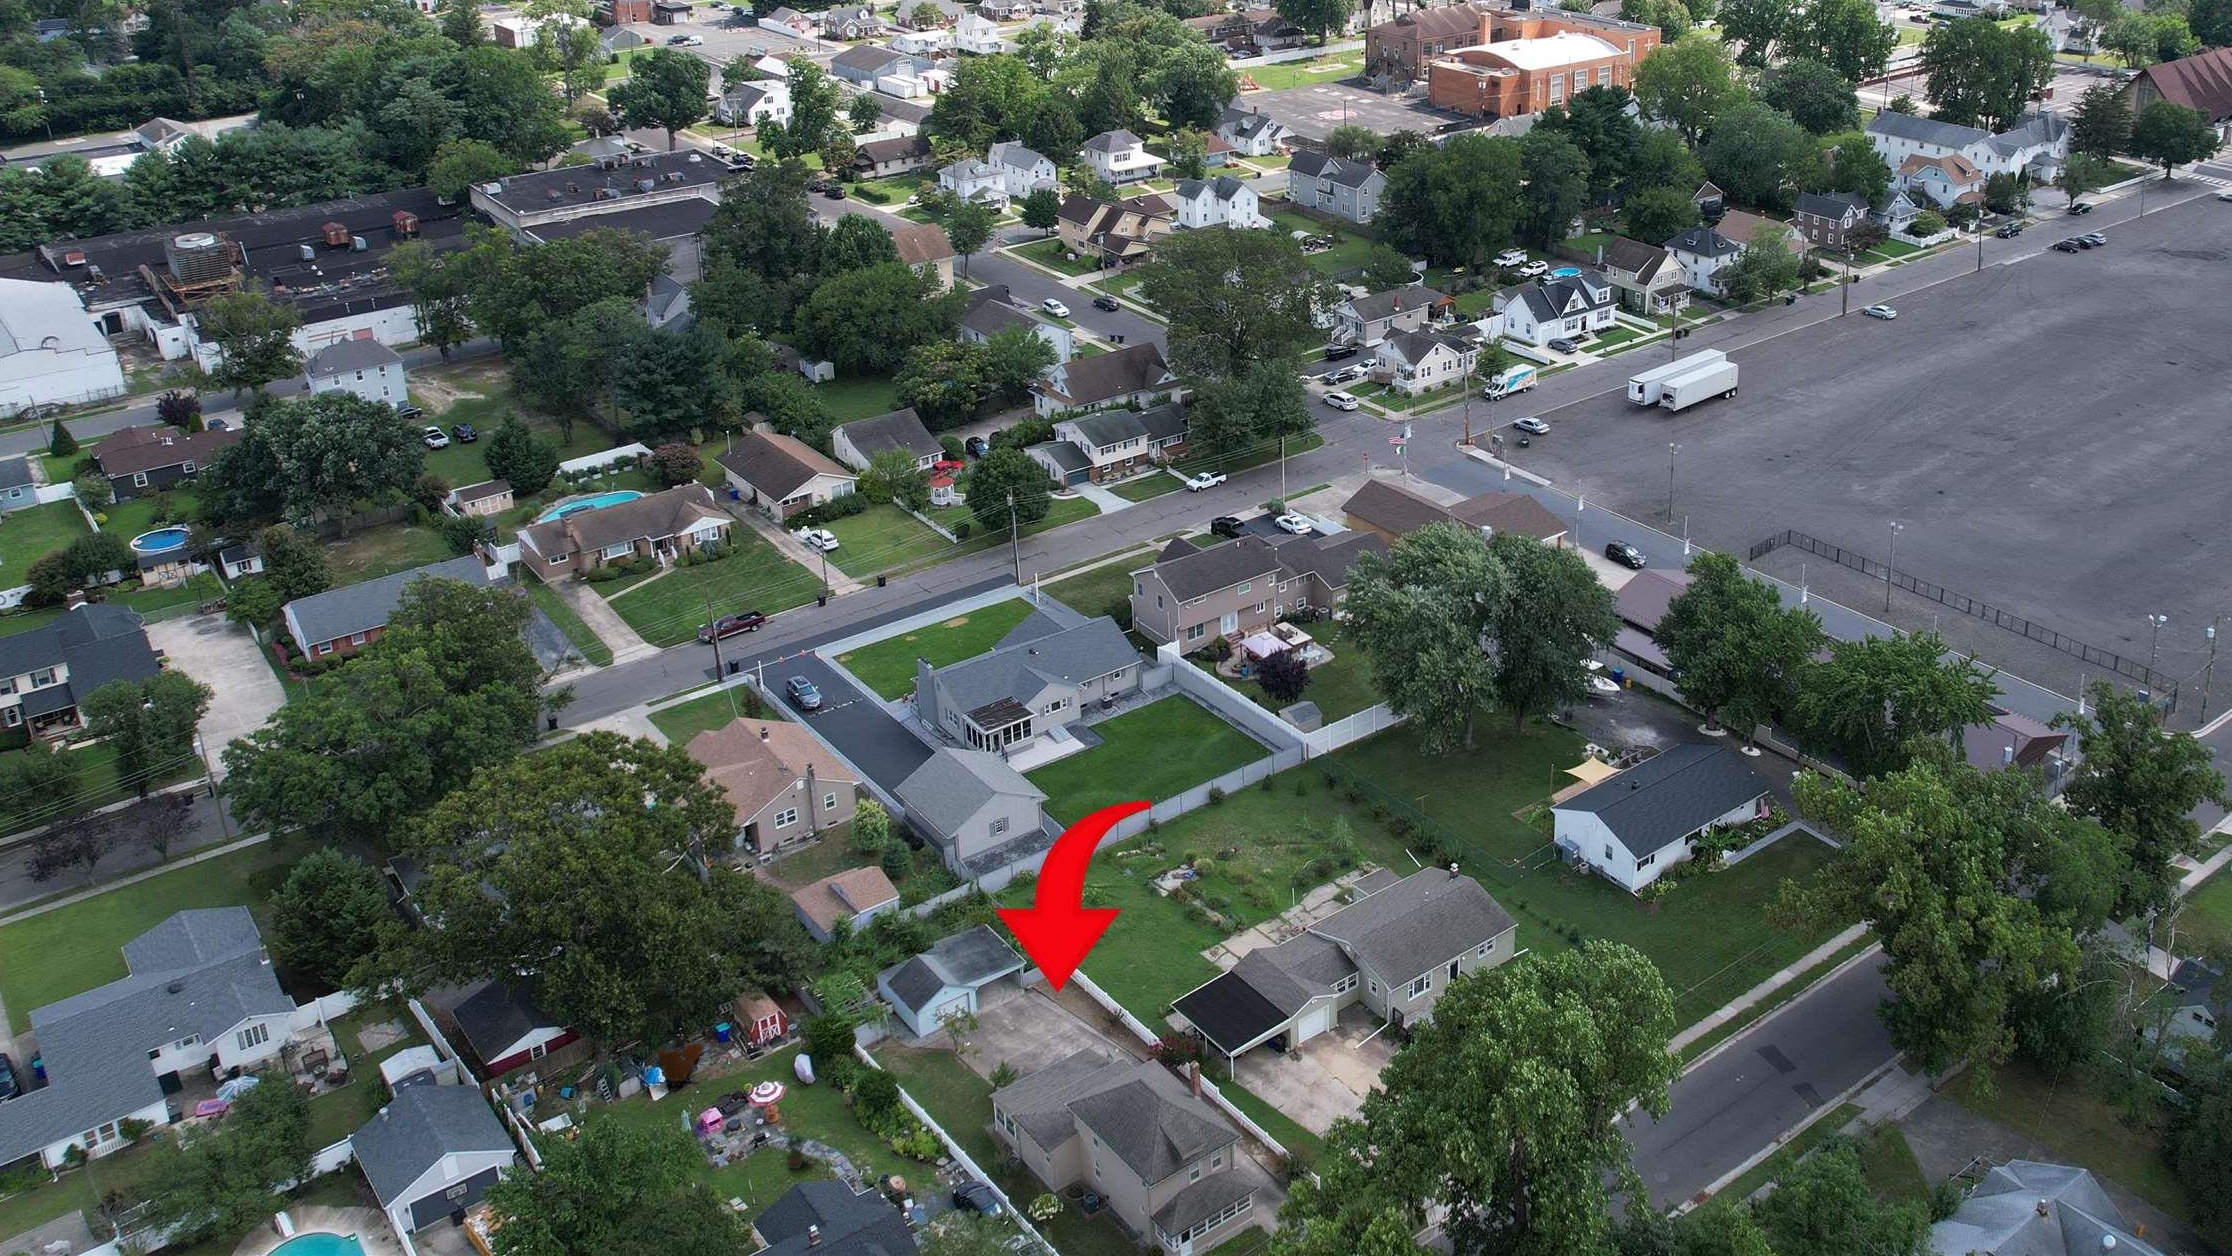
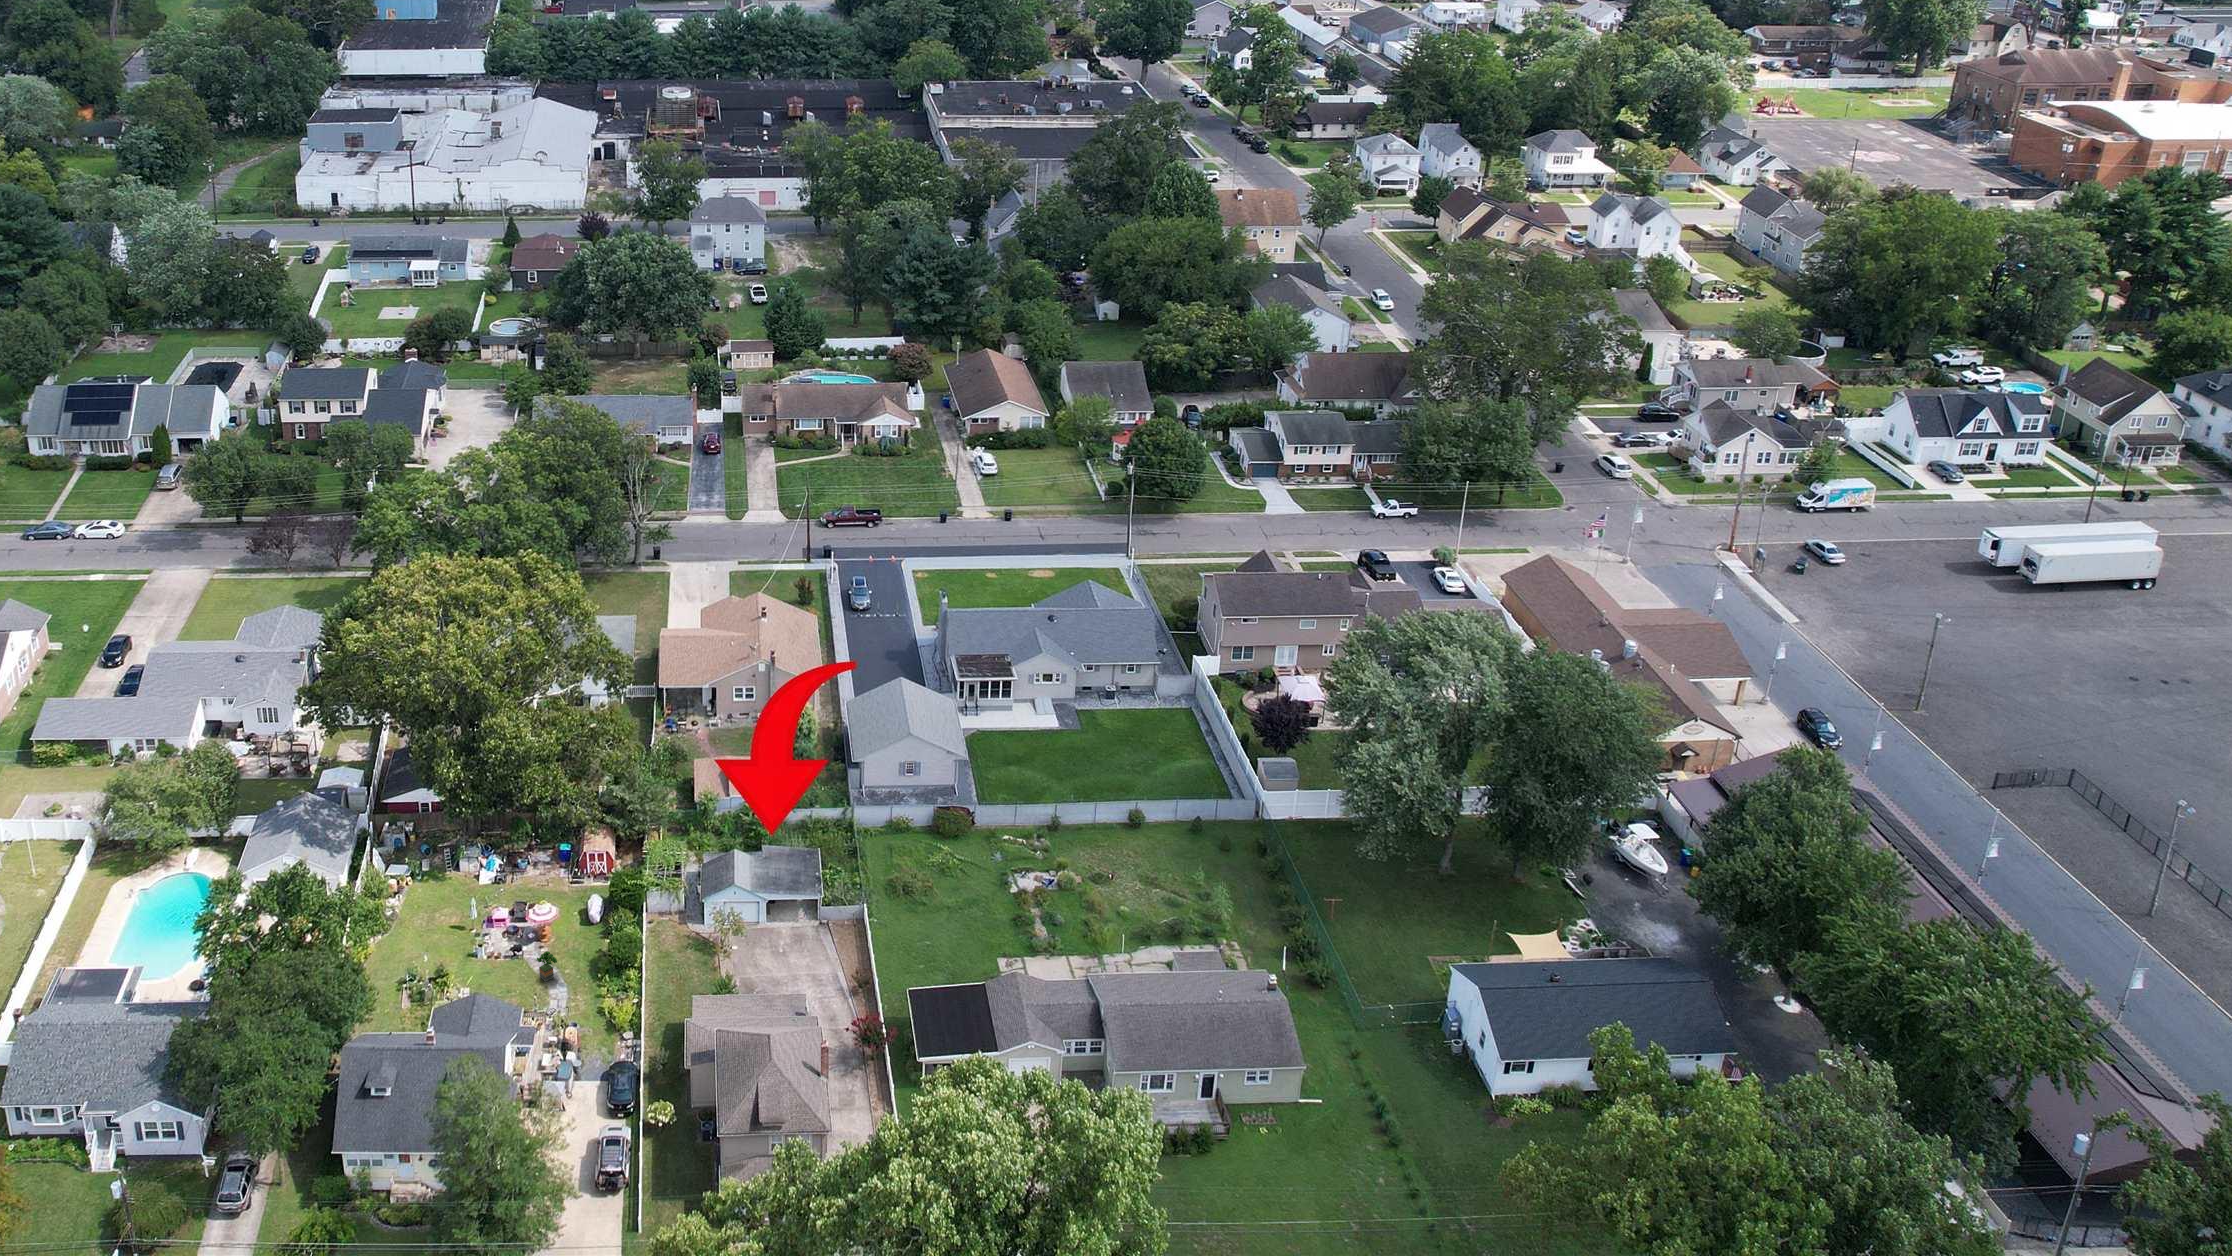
lounge chair: present [658,1043,705,1084] -> none [509,838,561,879]

